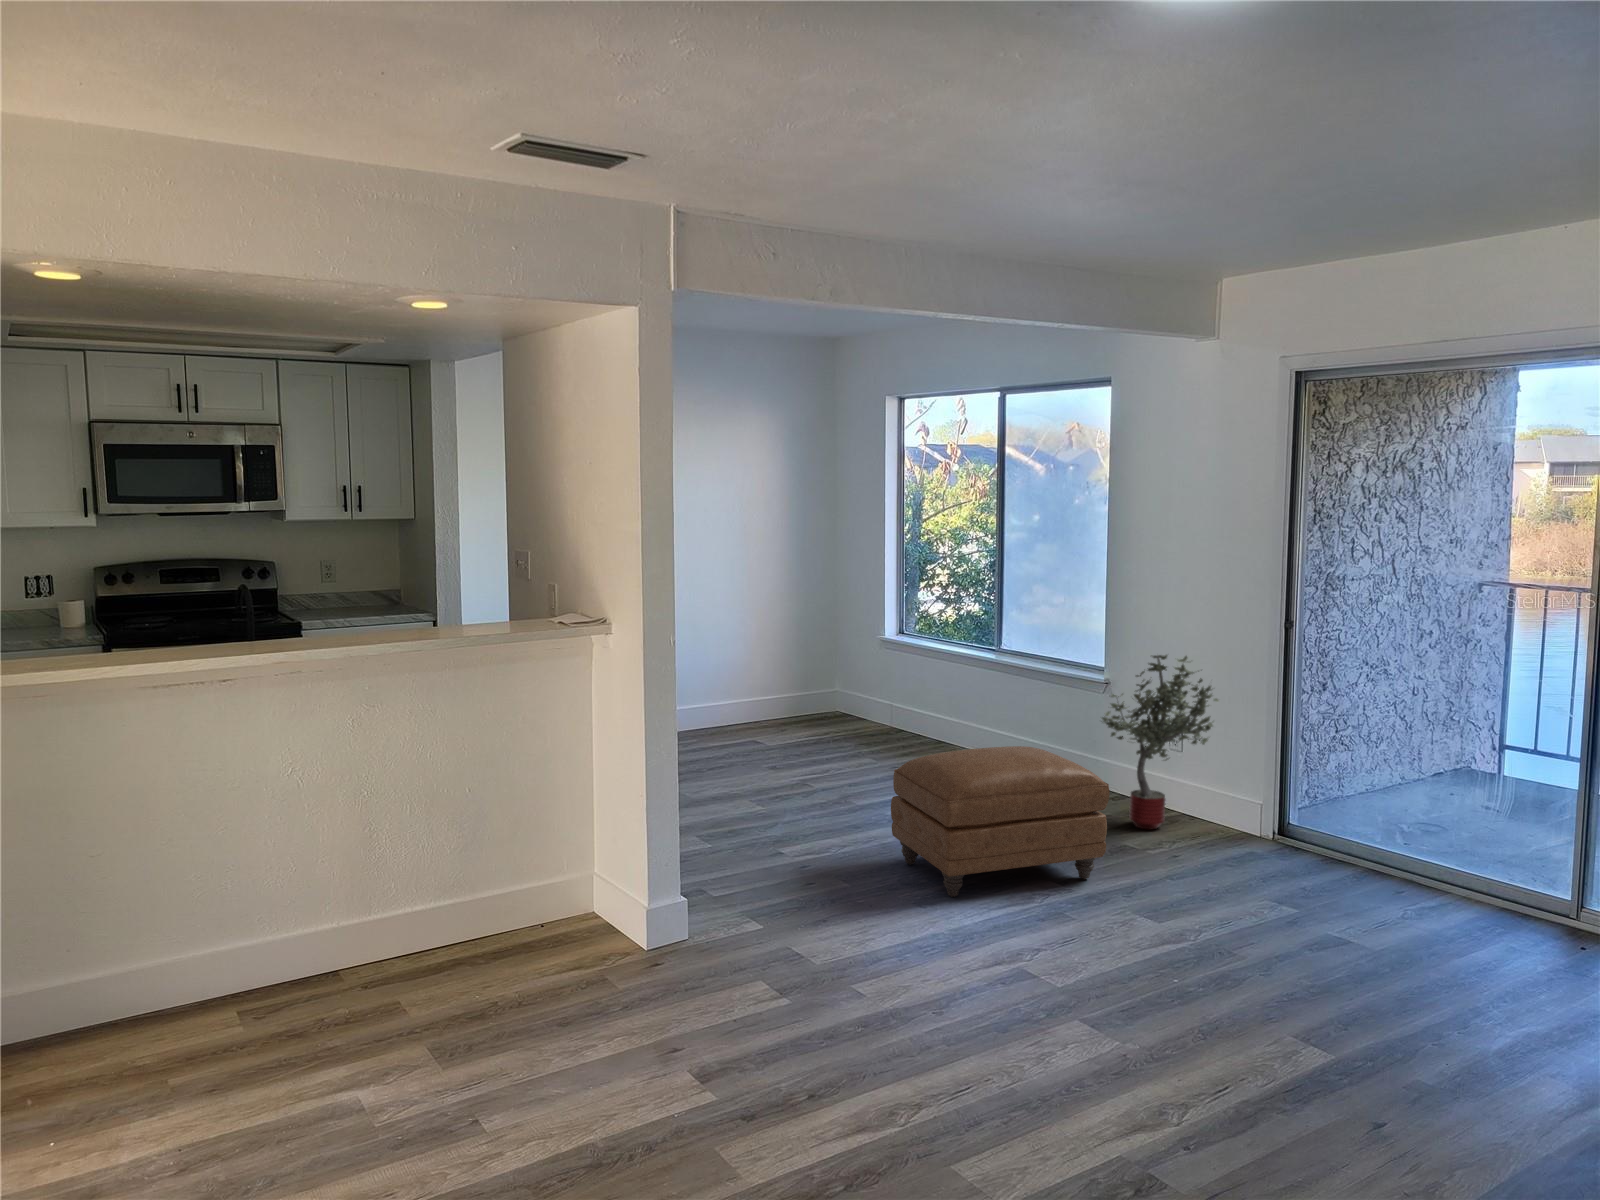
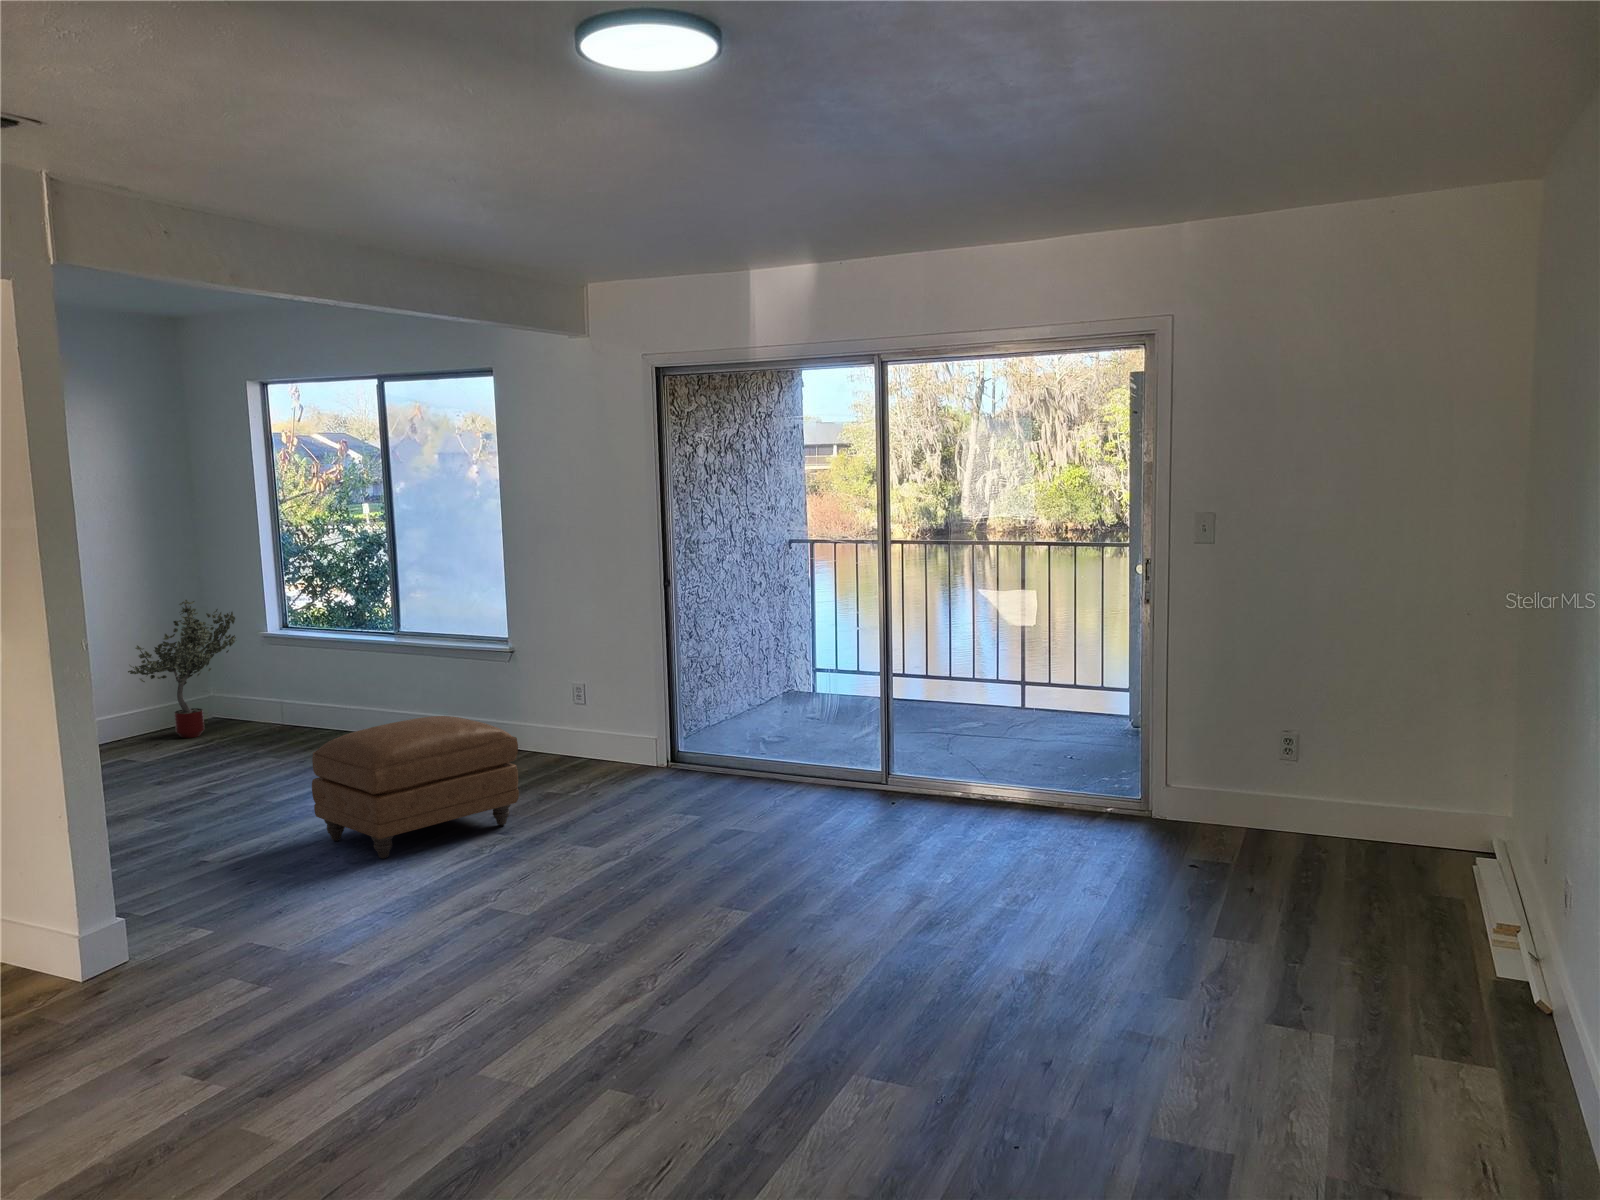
potted tree: present [1101,655,1219,829] -> present [128,600,236,738]

